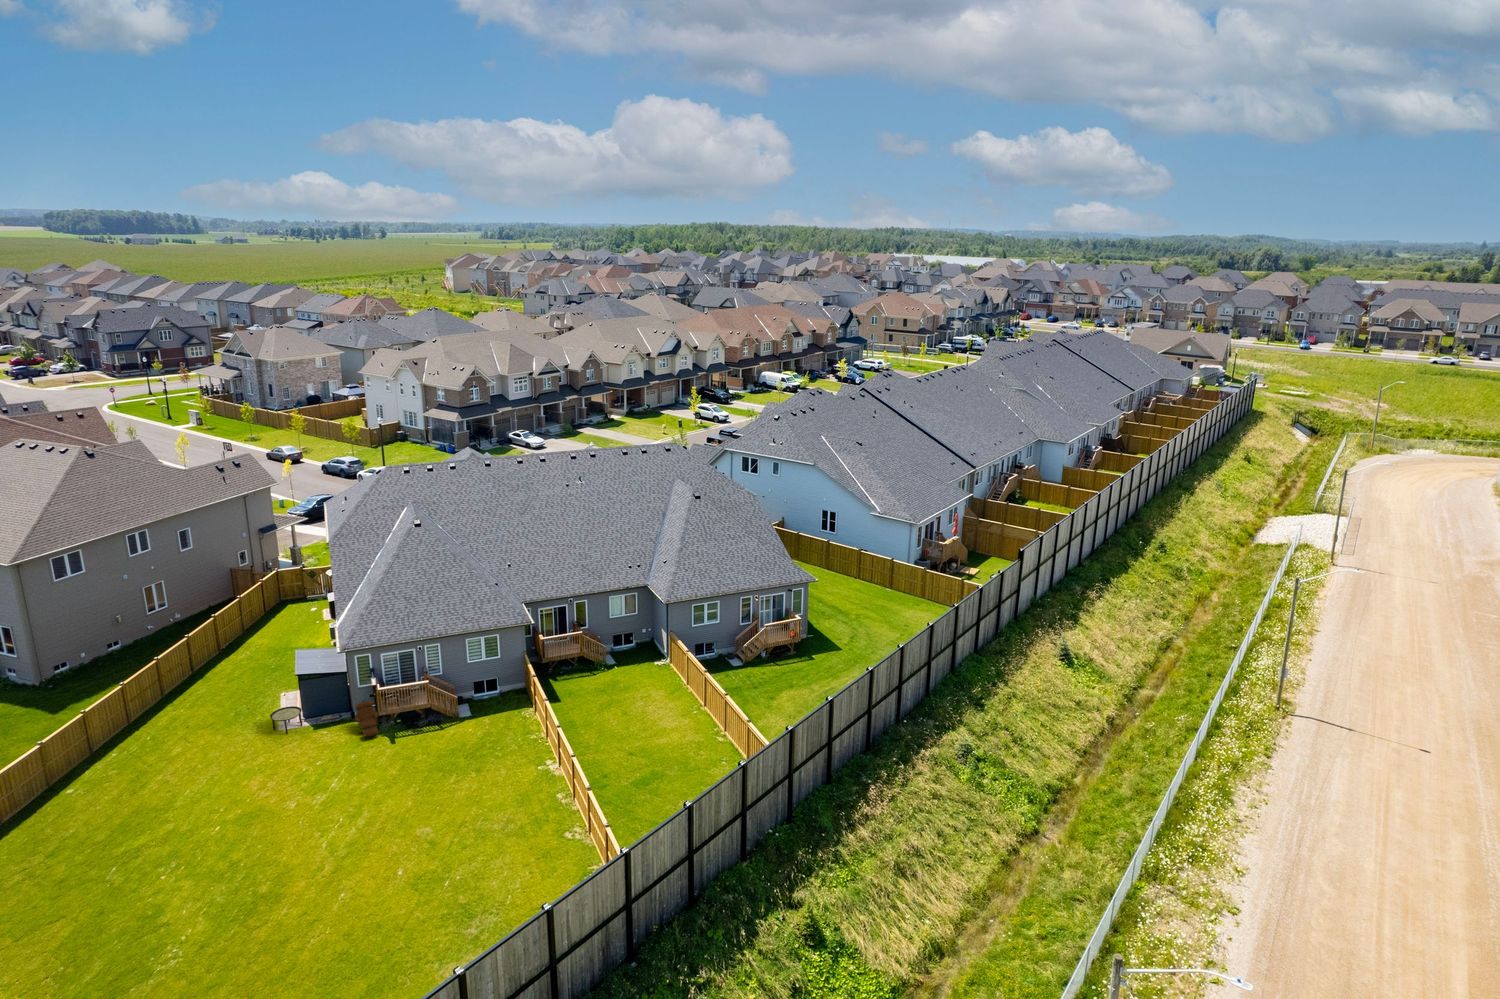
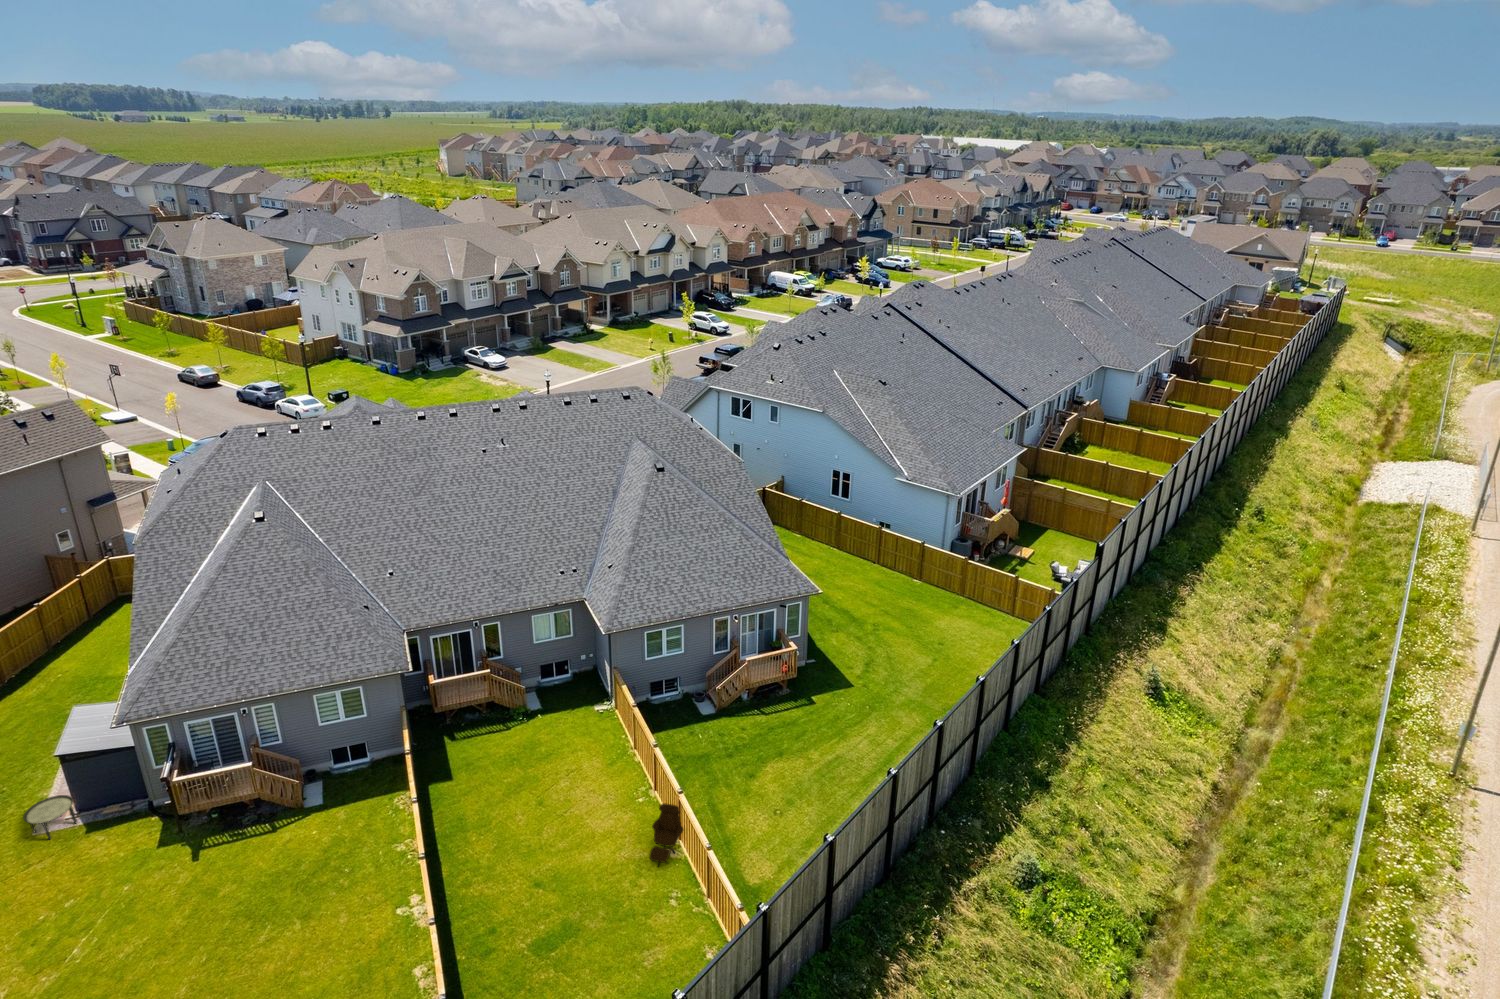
lounge chair: present [355,701,379,737] -> present [649,803,684,863]

